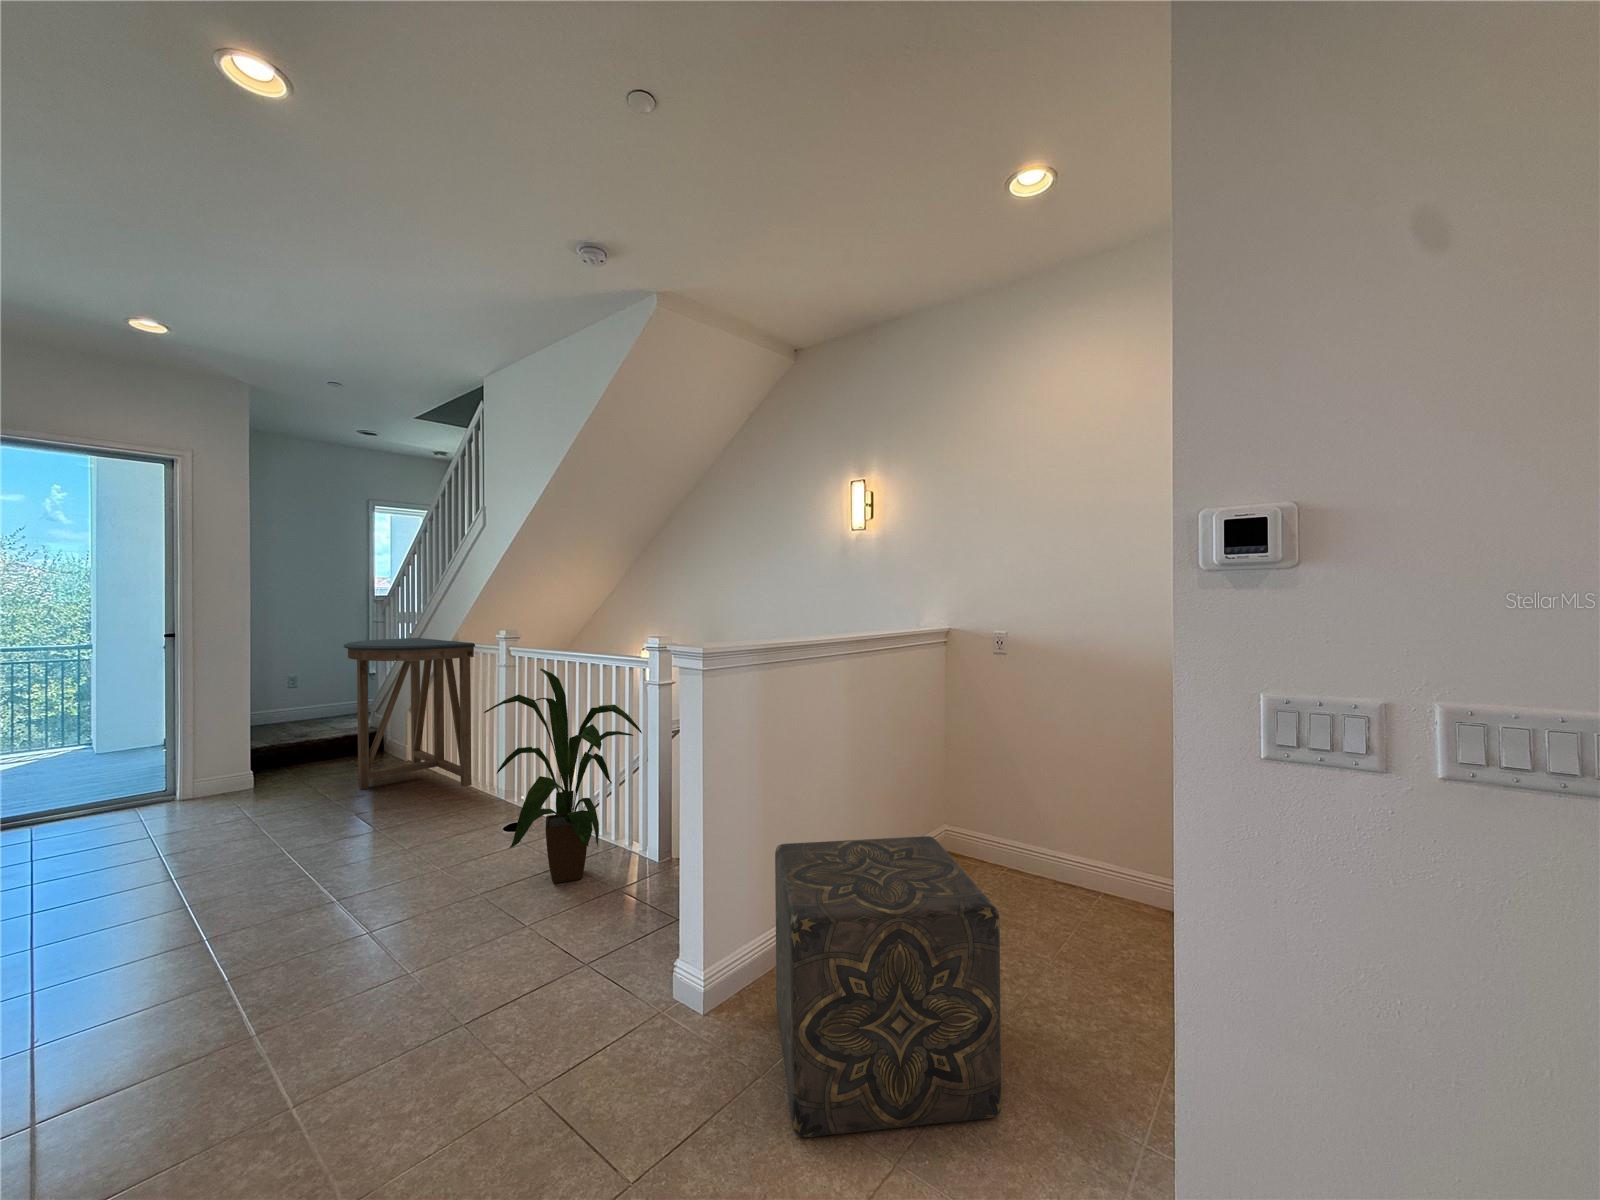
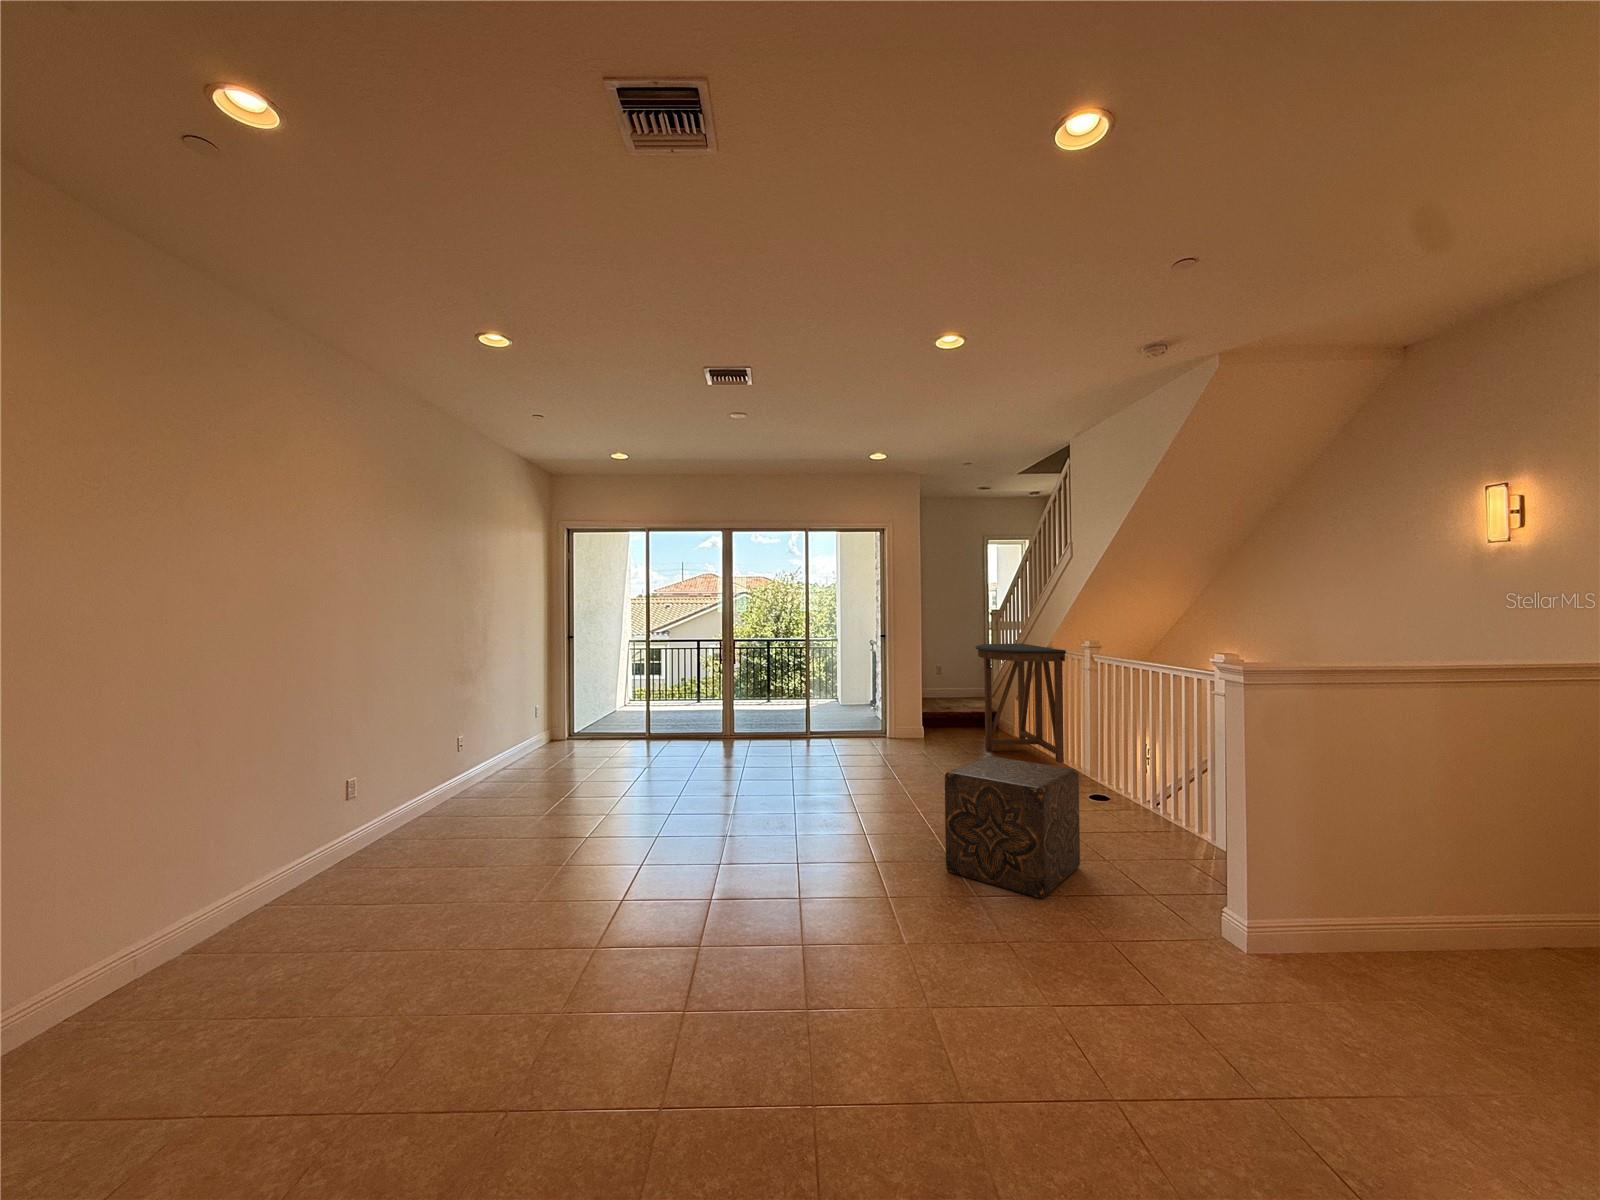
house plant: present [484,669,642,883] -> none [1074,674,1205,844]
ottoman: present [775,836,1001,1137] -> present [945,756,1080,898]

